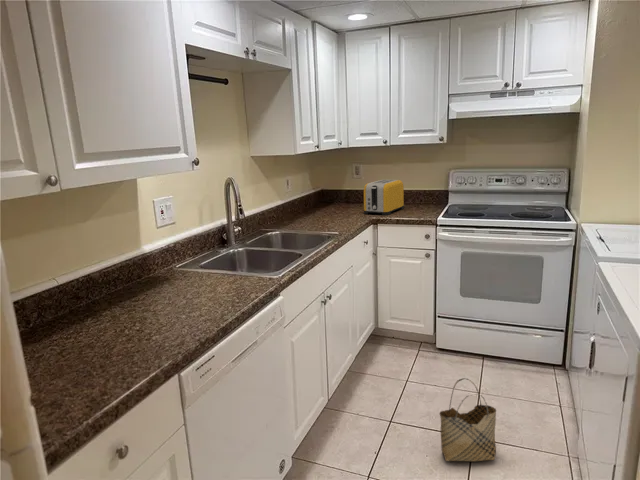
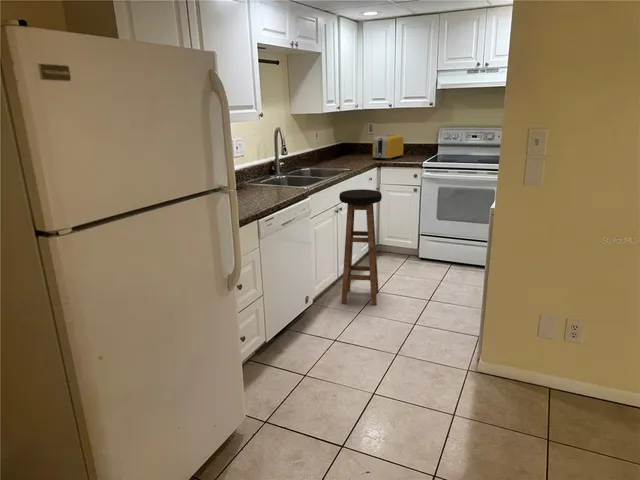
bar stool: none [328,268,394,449] -> present [339,189,382,305]
woven basket: present [440,378,496,461] -> none [406,260,443,311]

